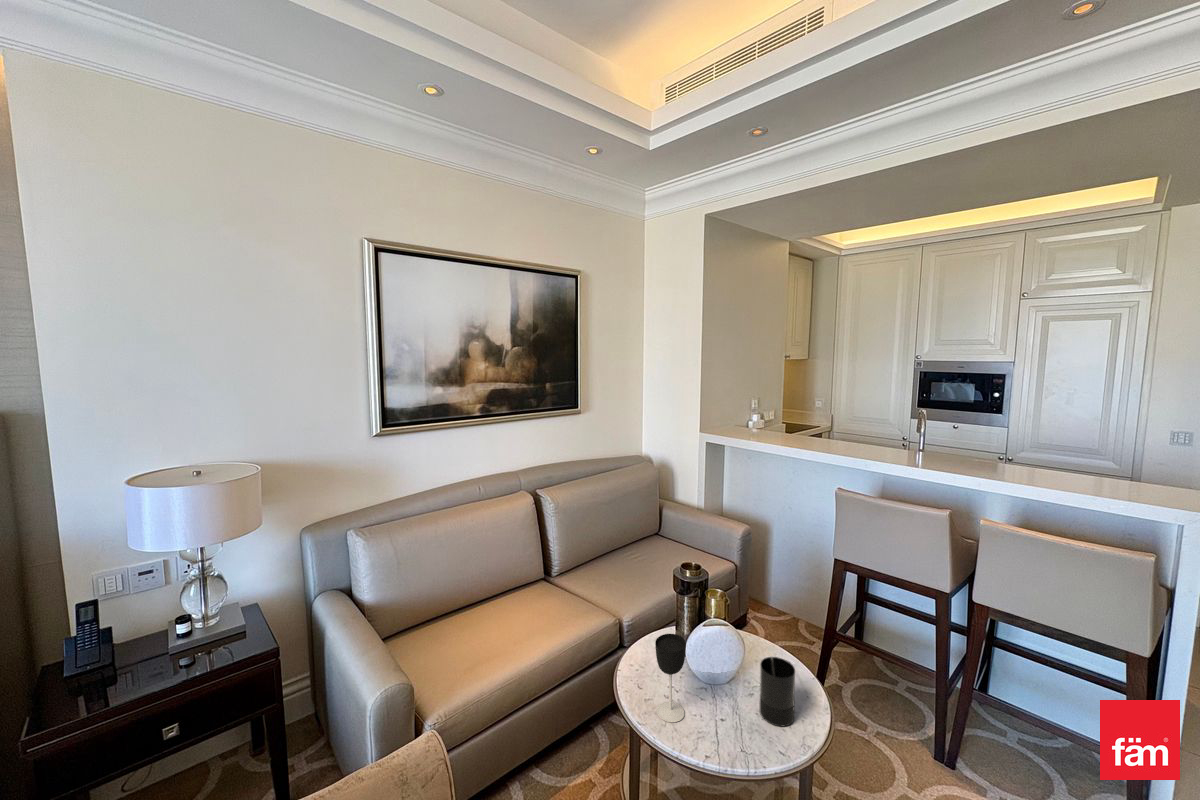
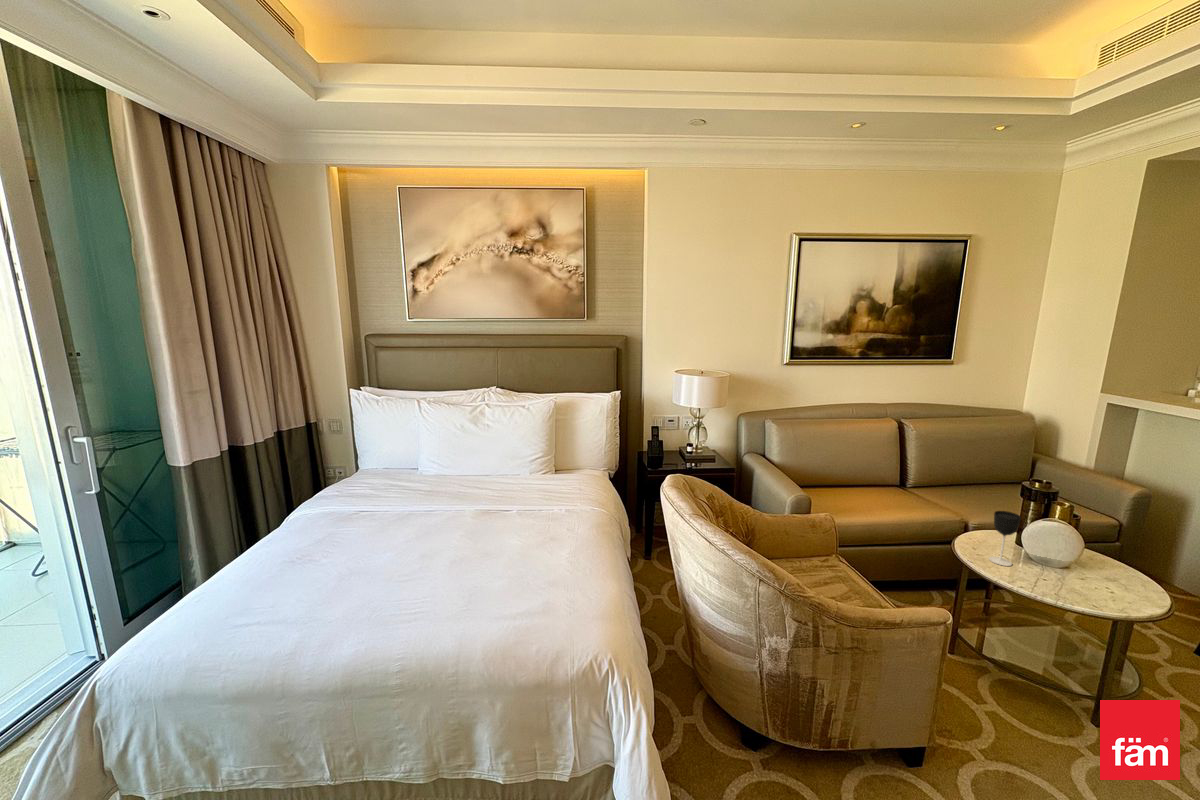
candle: present [760,650,795,727] -> none [1084,543,1125,594]

